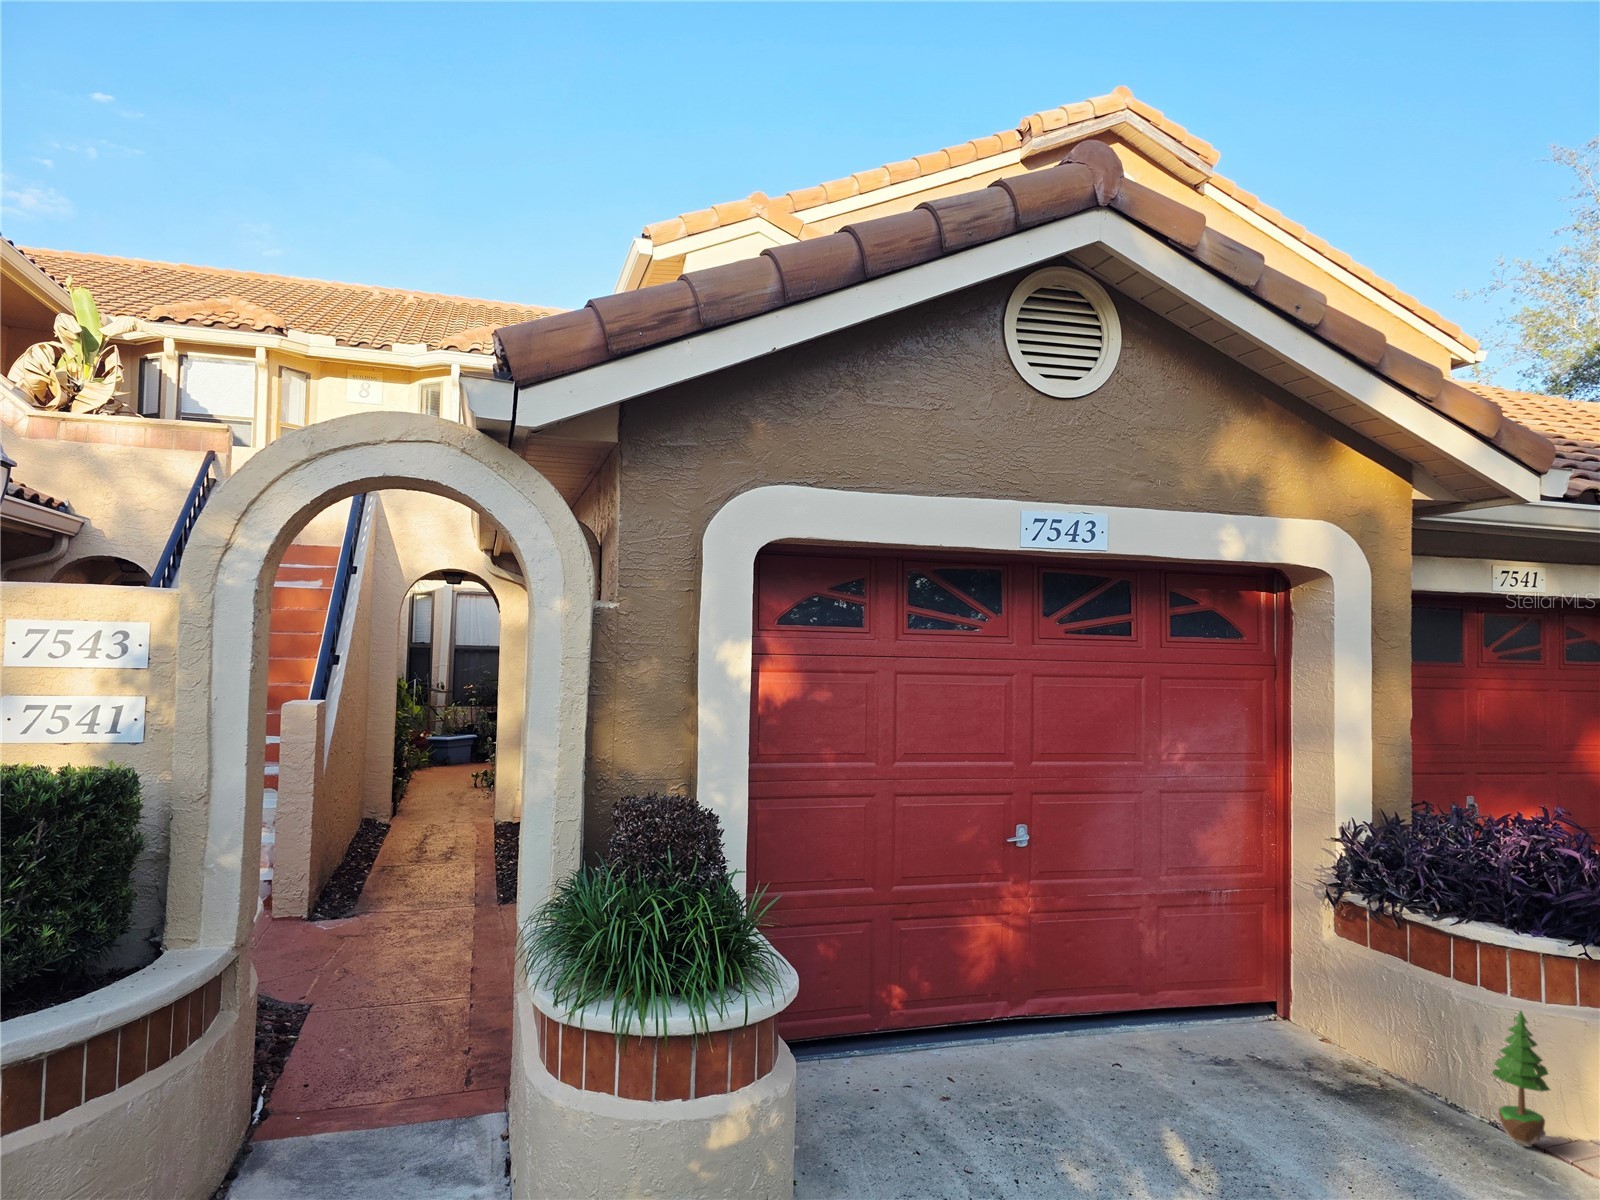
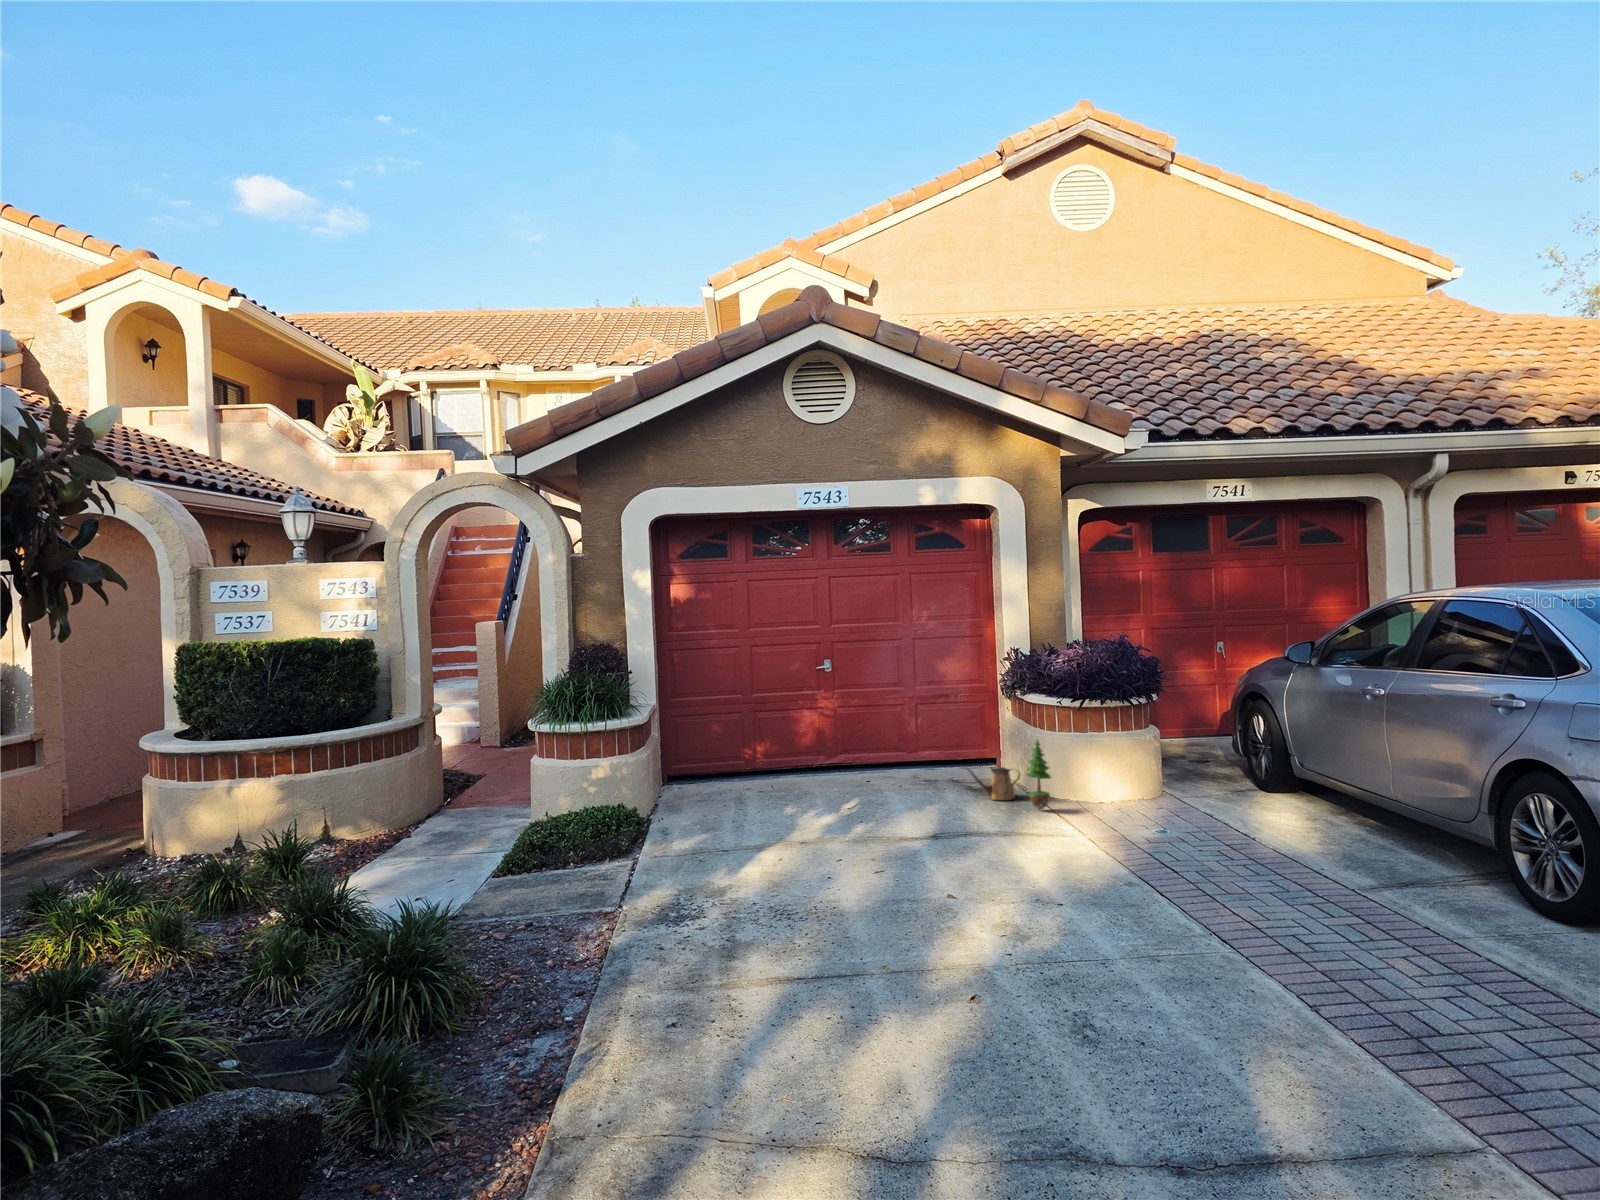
watering can: none [1346,1043,1426,1113] -> present [965,767,1020,800]

